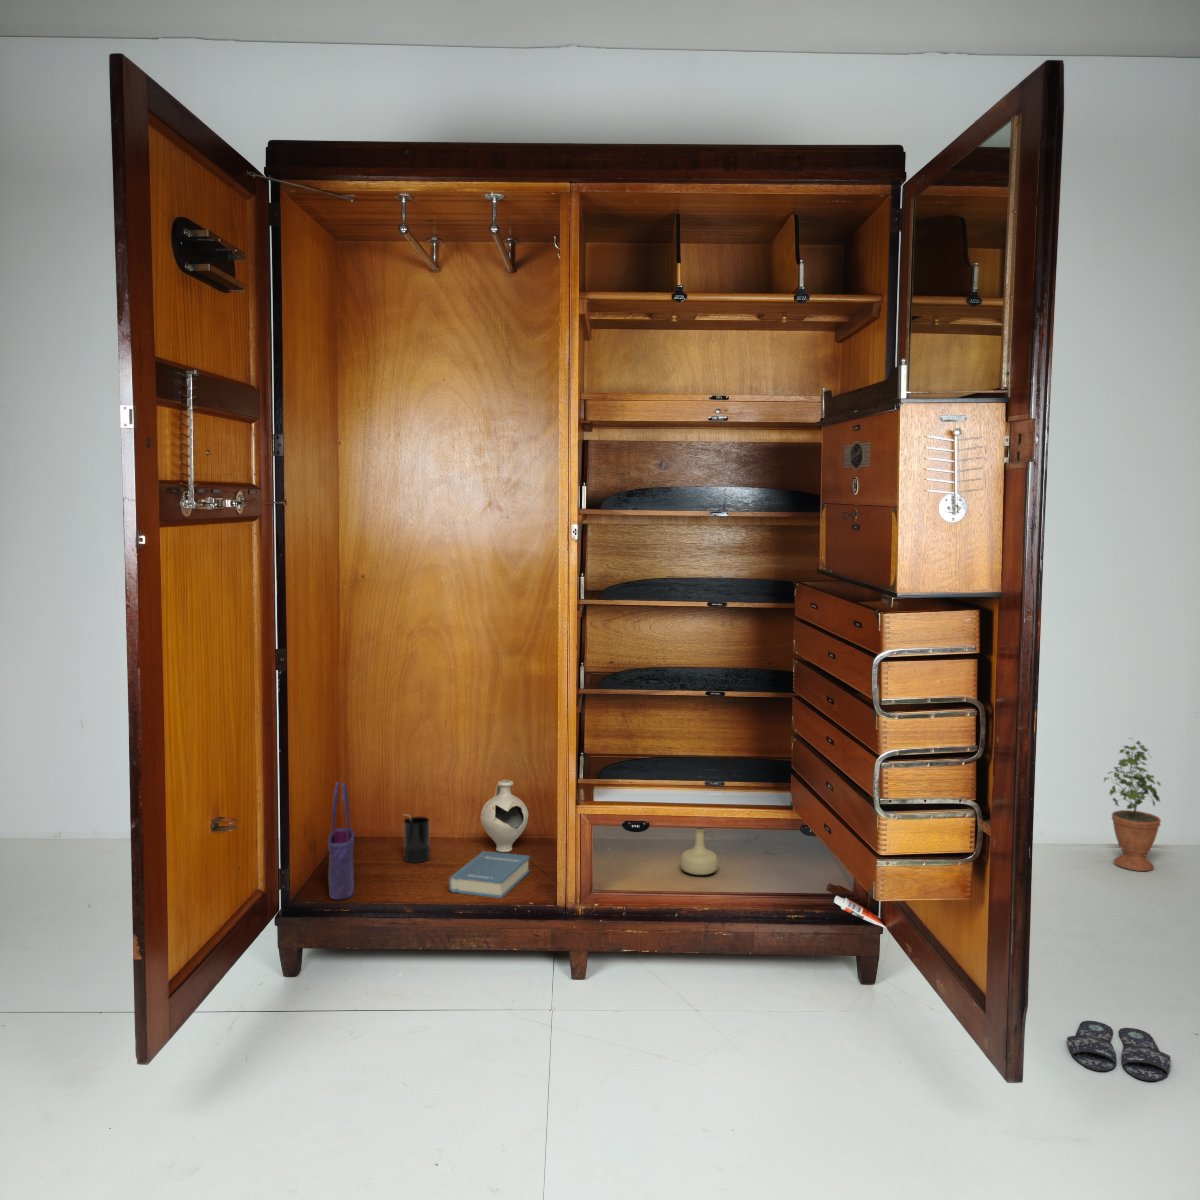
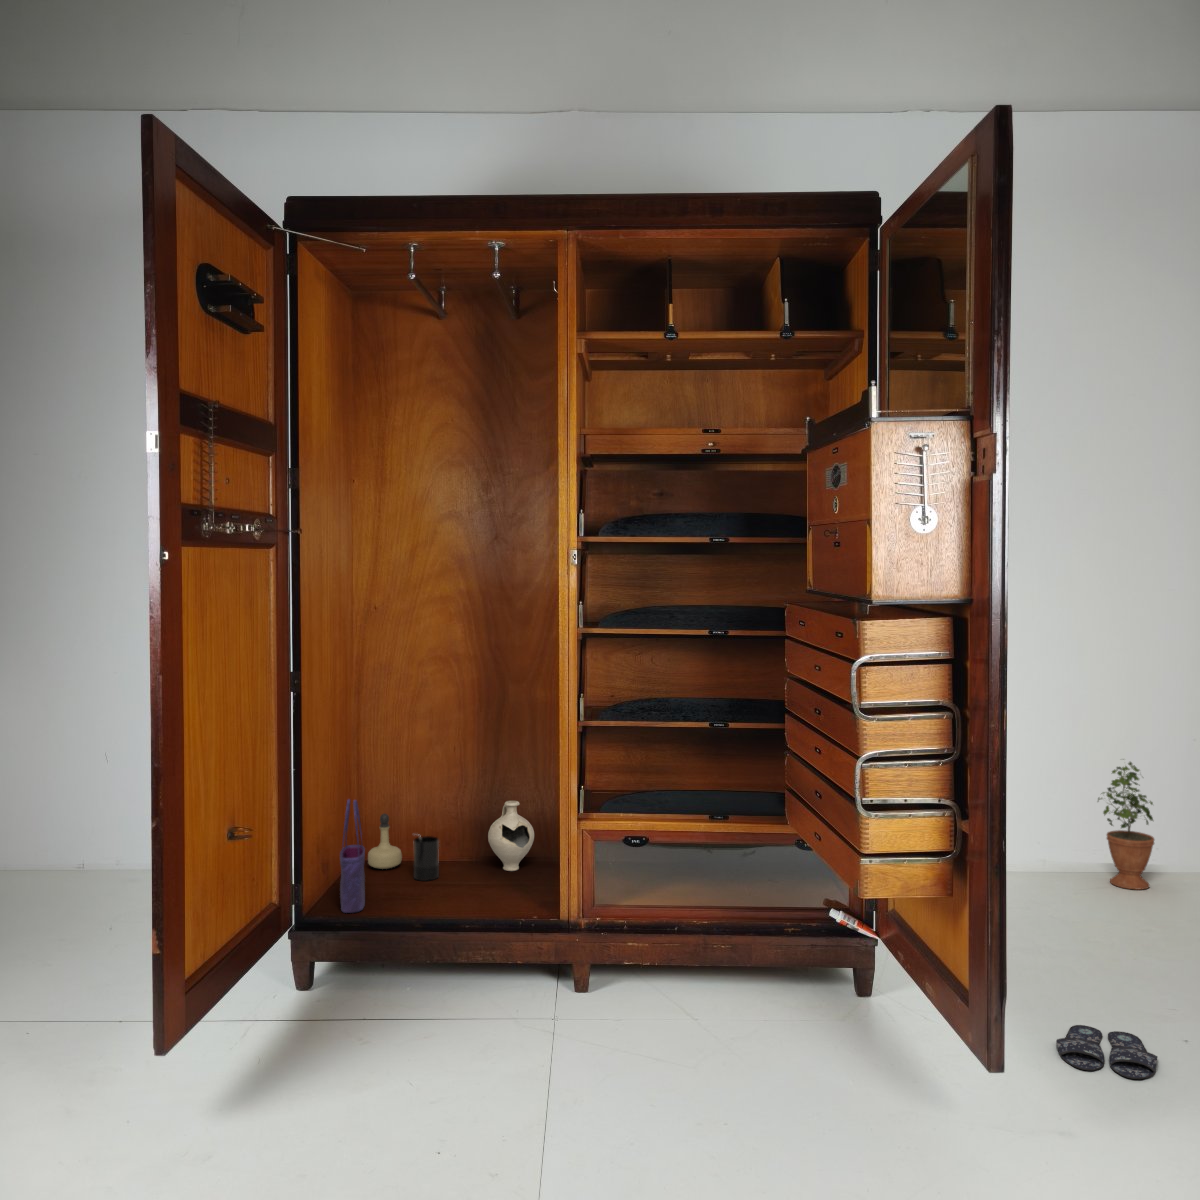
perfume bottle: present [681,827,718,875] -> present [368,814,402,869]
hardback book: present [449,851,530,898] -> none [456,868,535,911]

